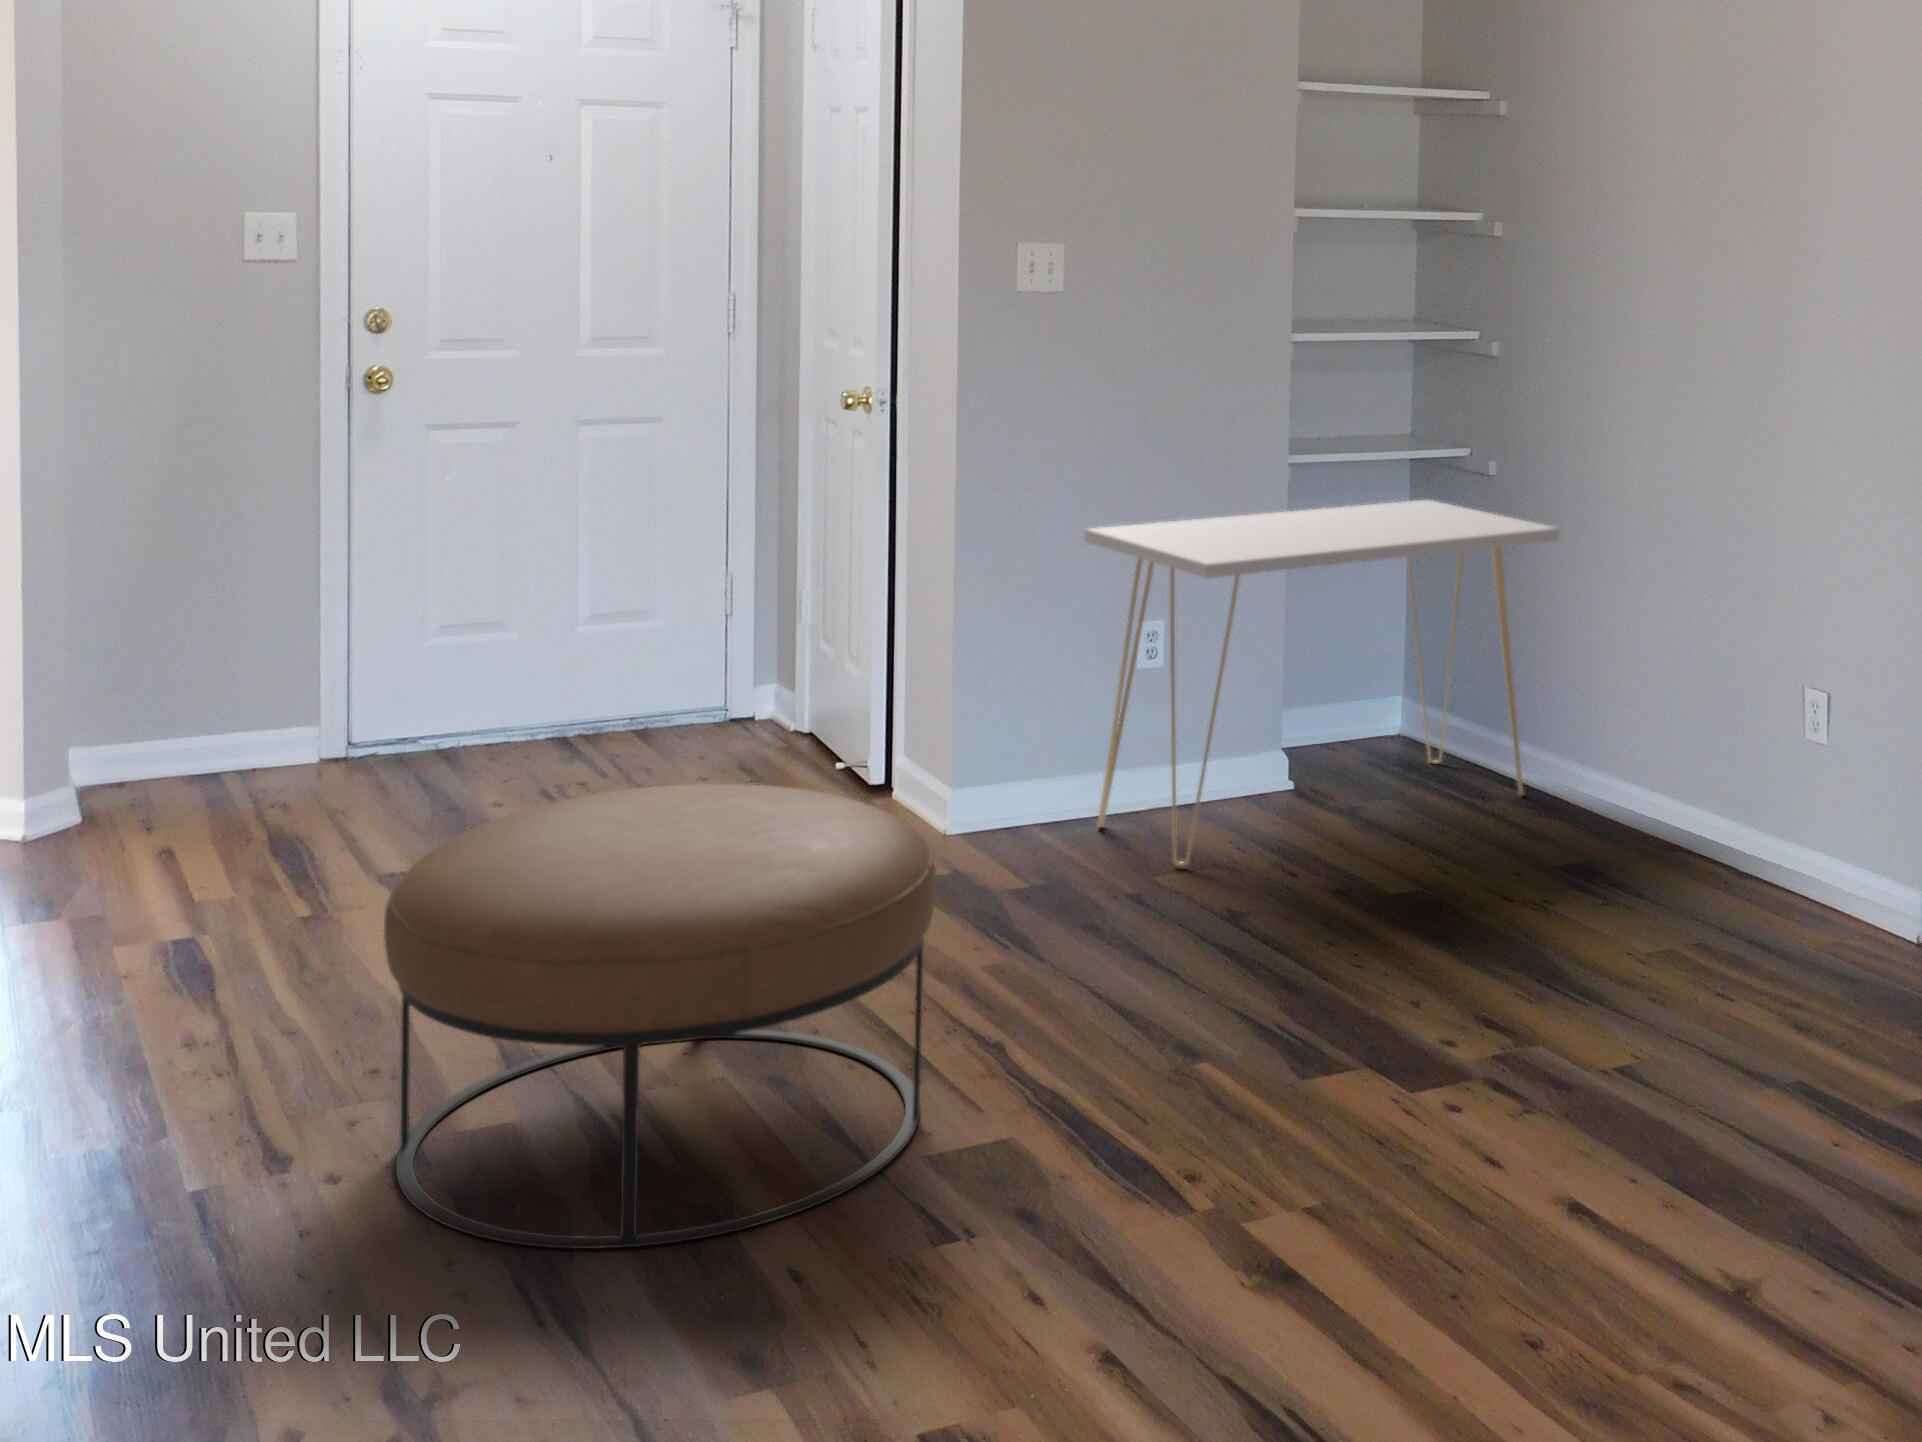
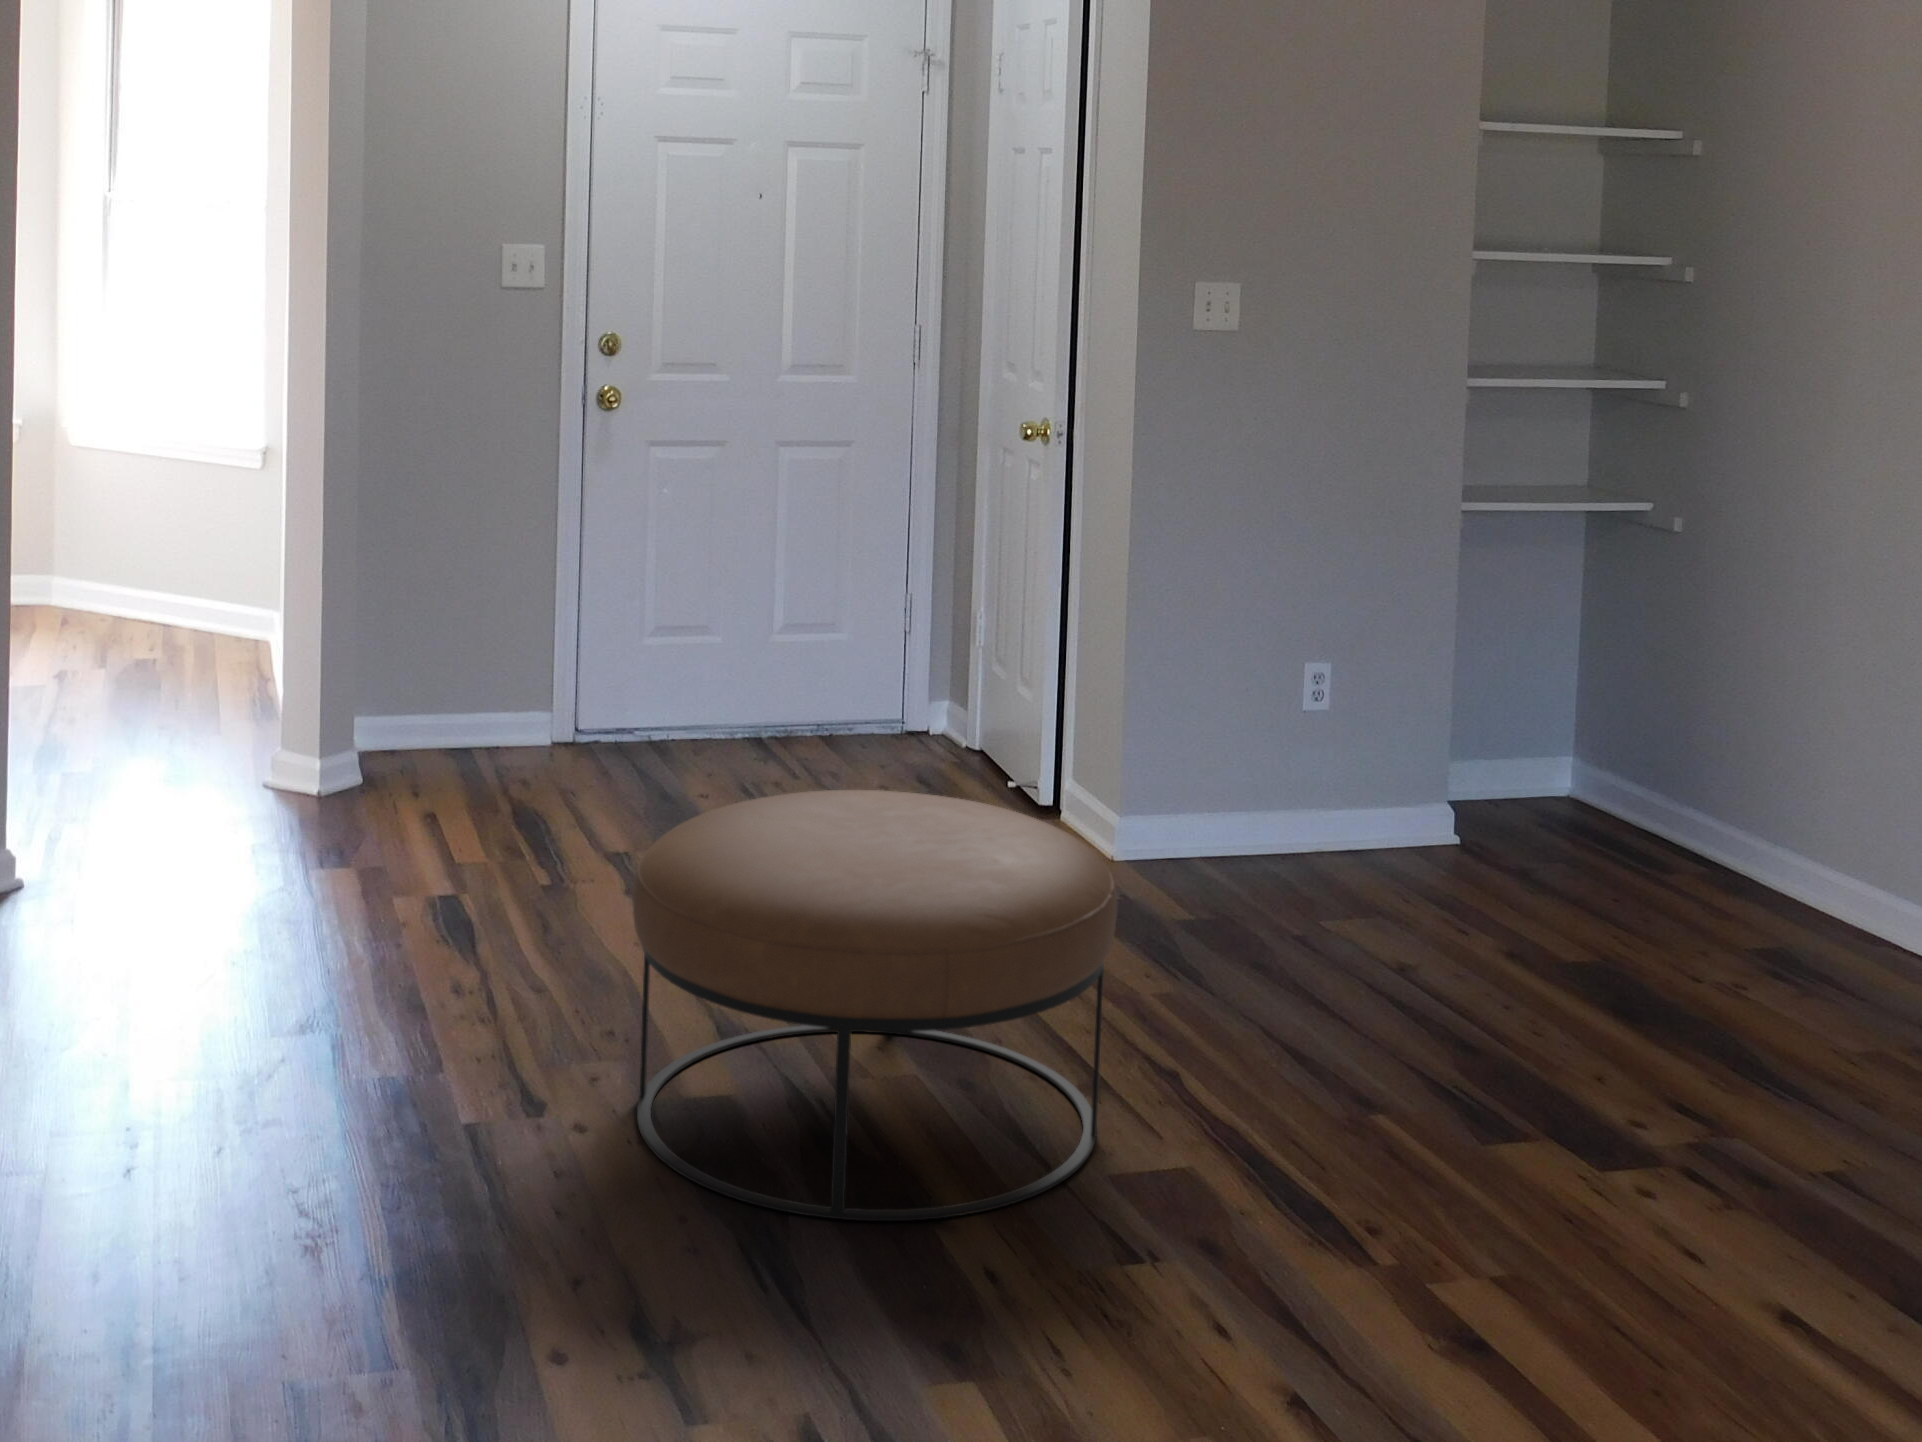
console table: present [1085,499,1559,866] -> none [1250,556,1762,919]

